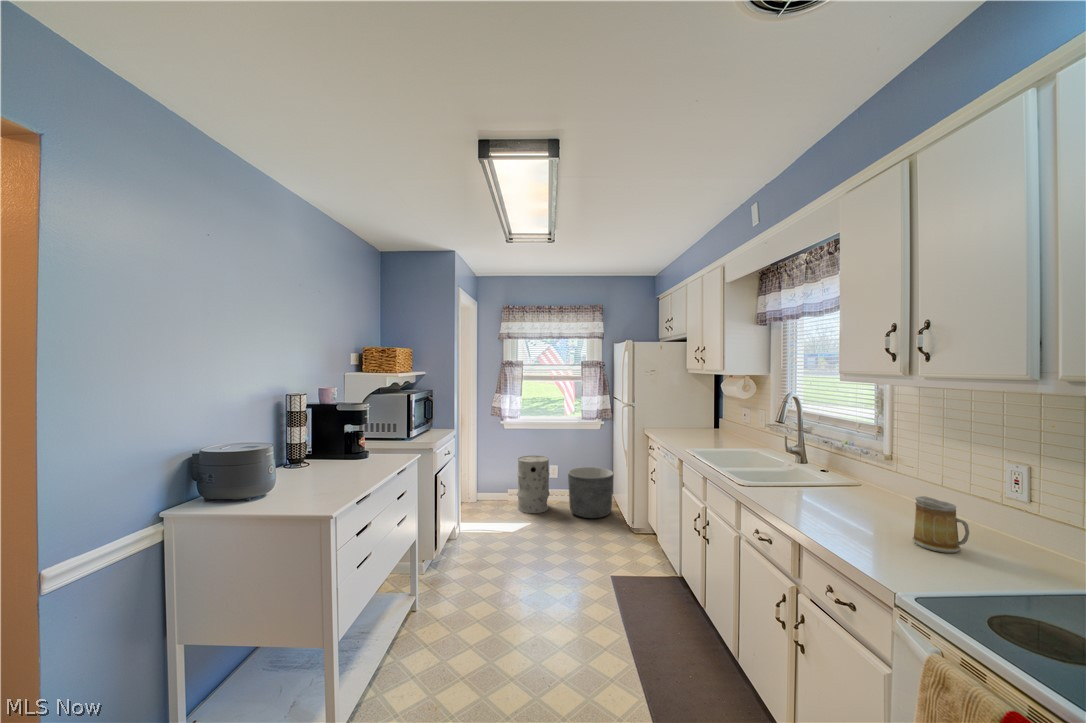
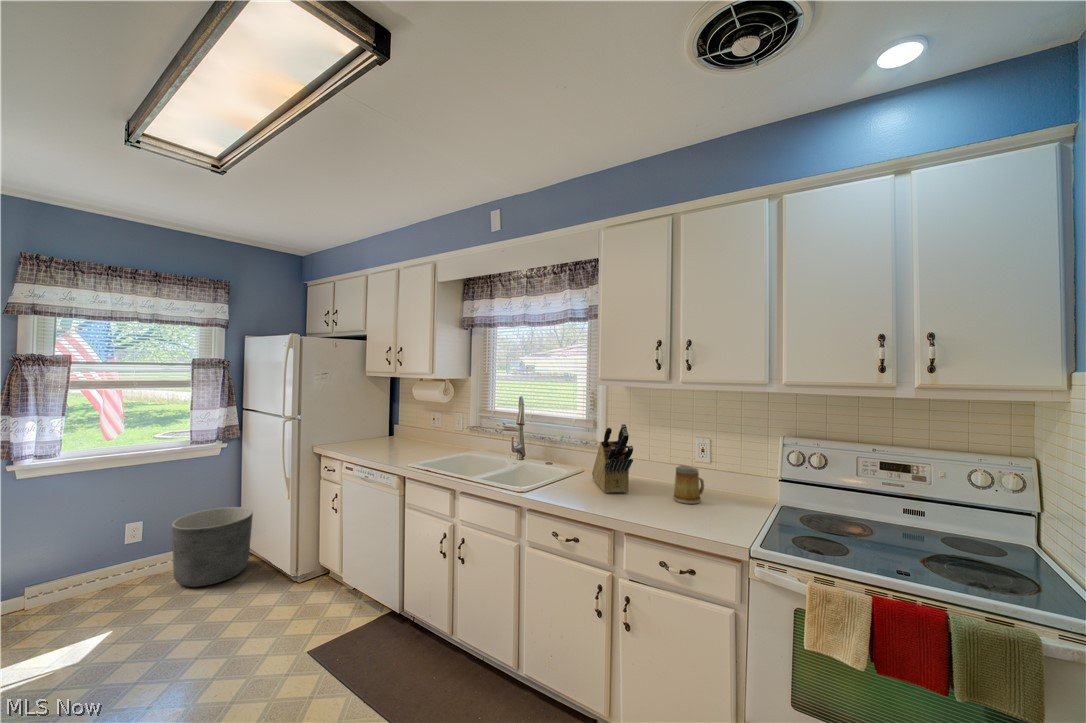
knife block: none [820,433,879,518] -> present [592,424,633,493]
trash can: present [517,456,550,513] -> none [50,512,130,618]

